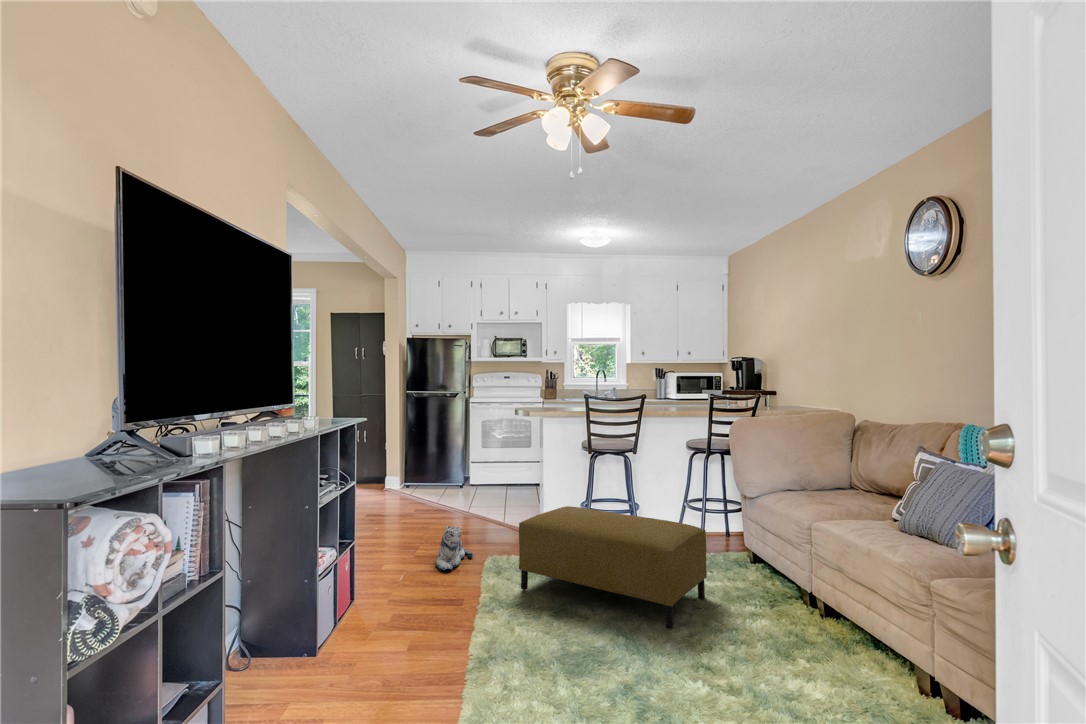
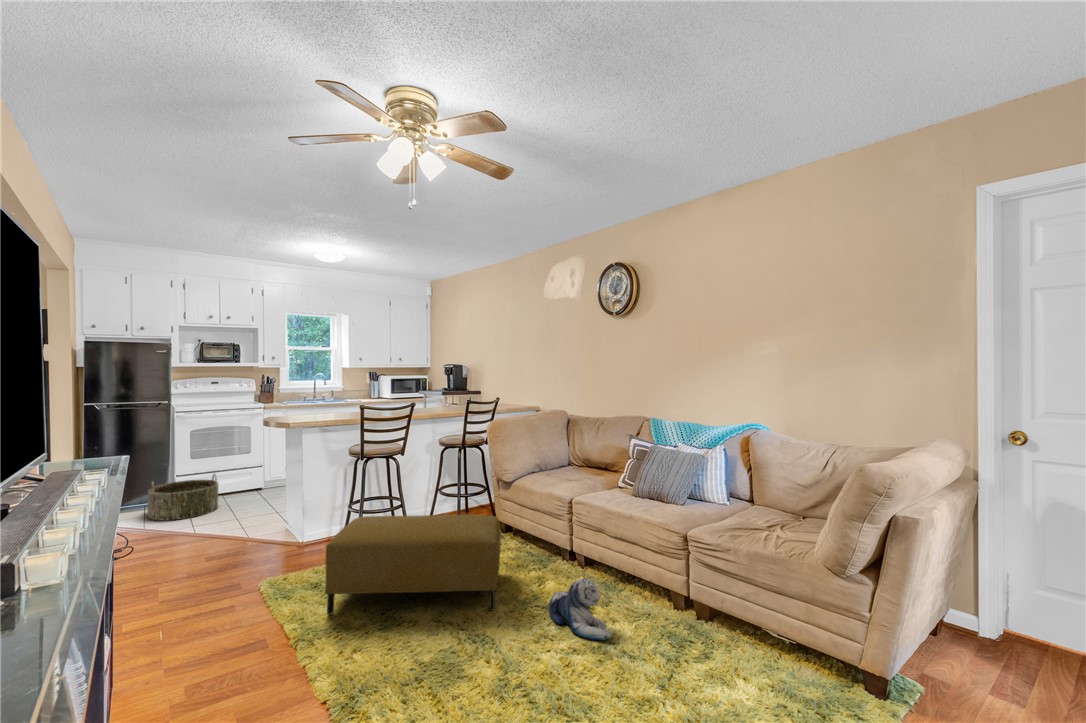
basket: none [456,460,506,497] -> present [148,474,218,521]
plush toy: present [436,526,473,571] -> present [549,578,612,640]

